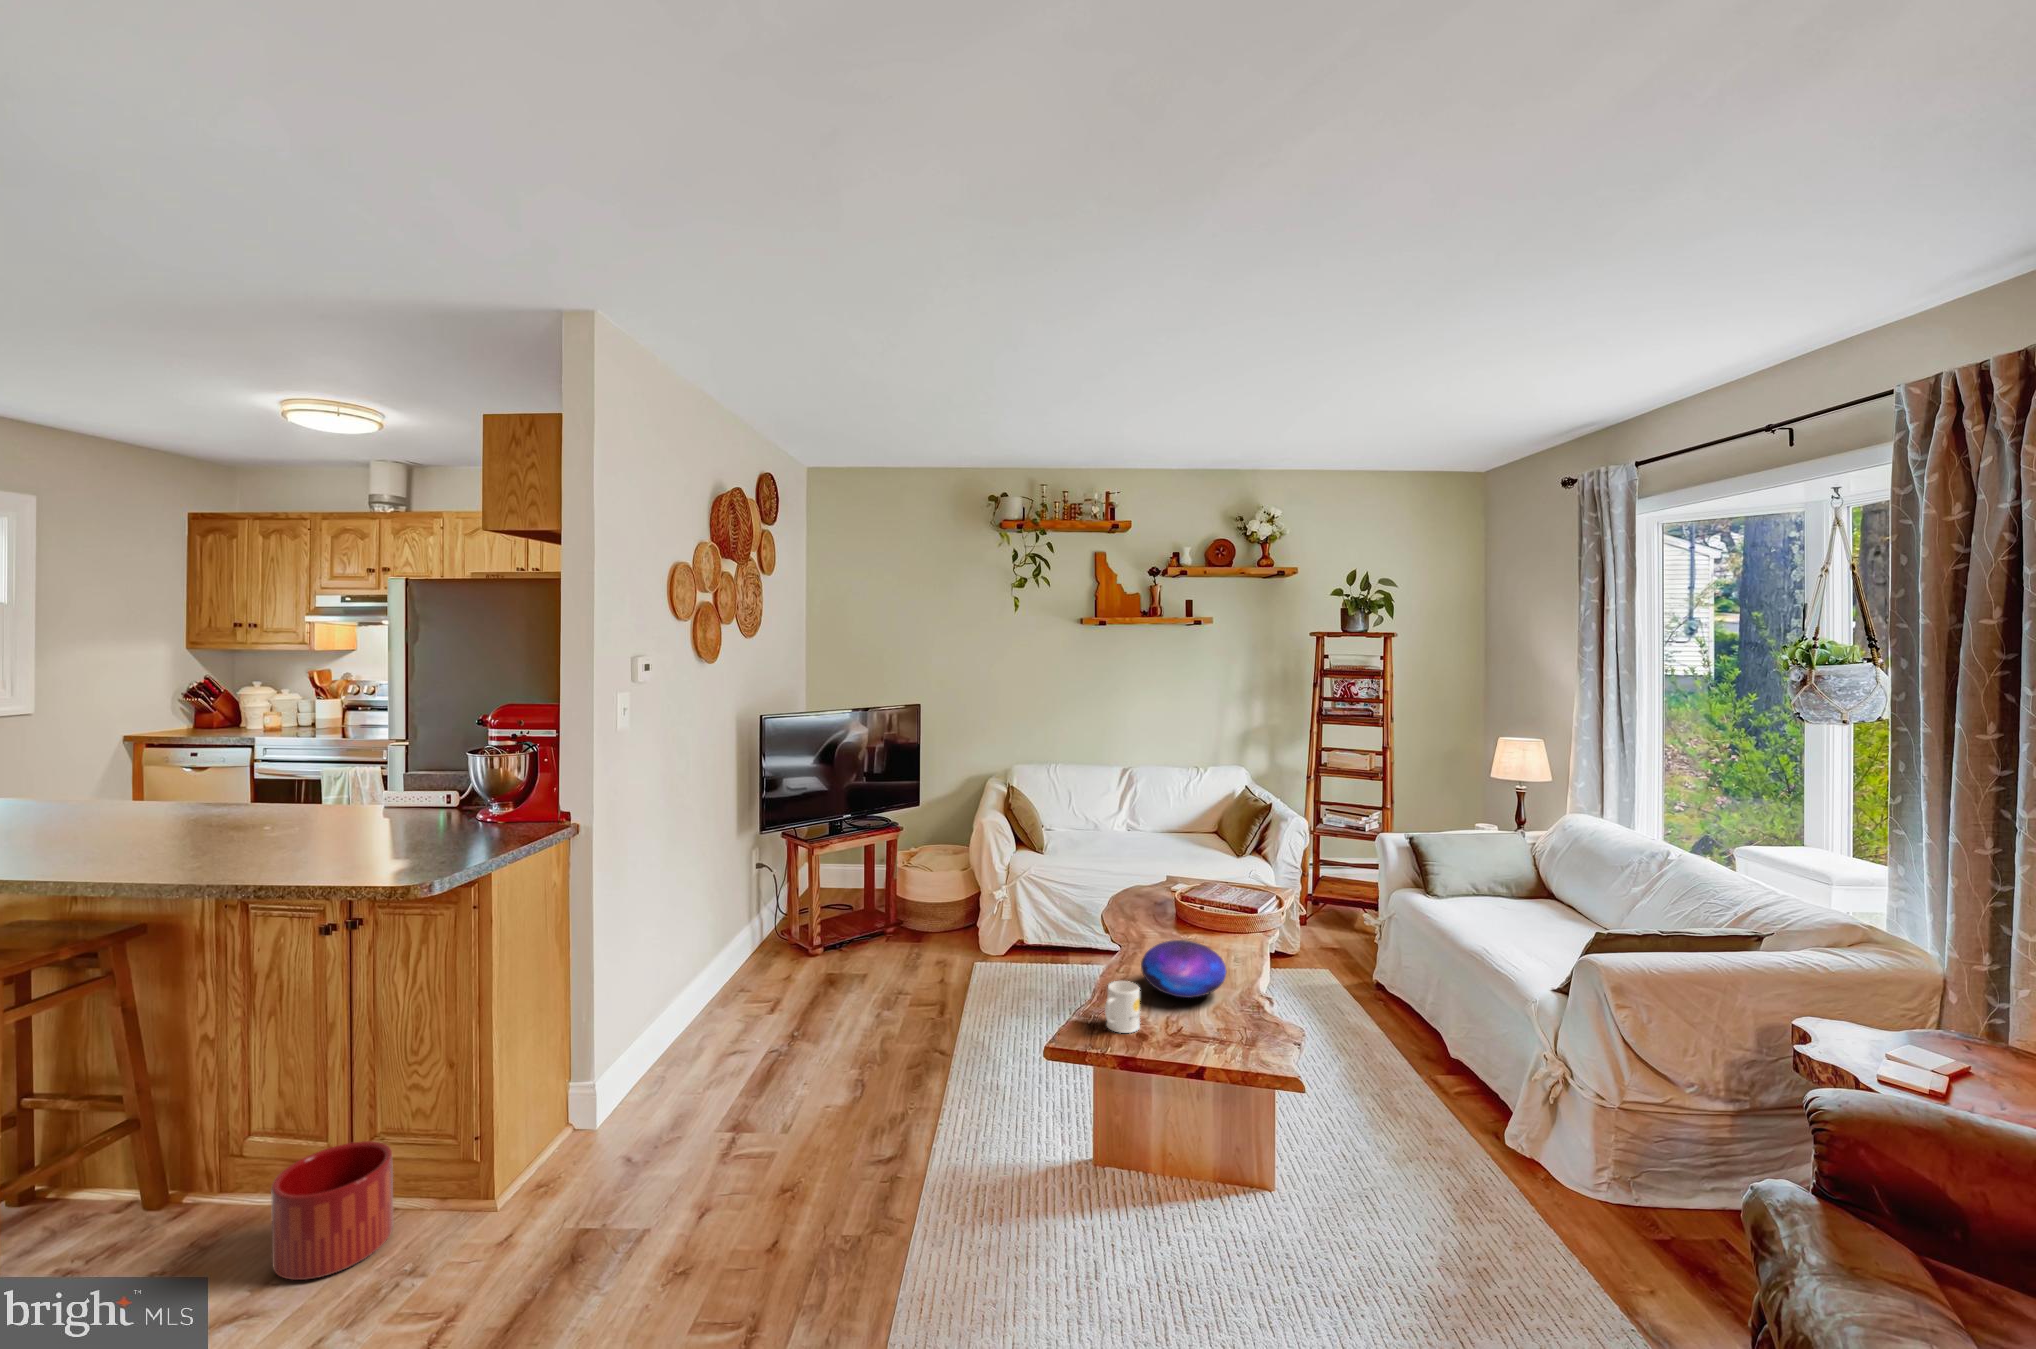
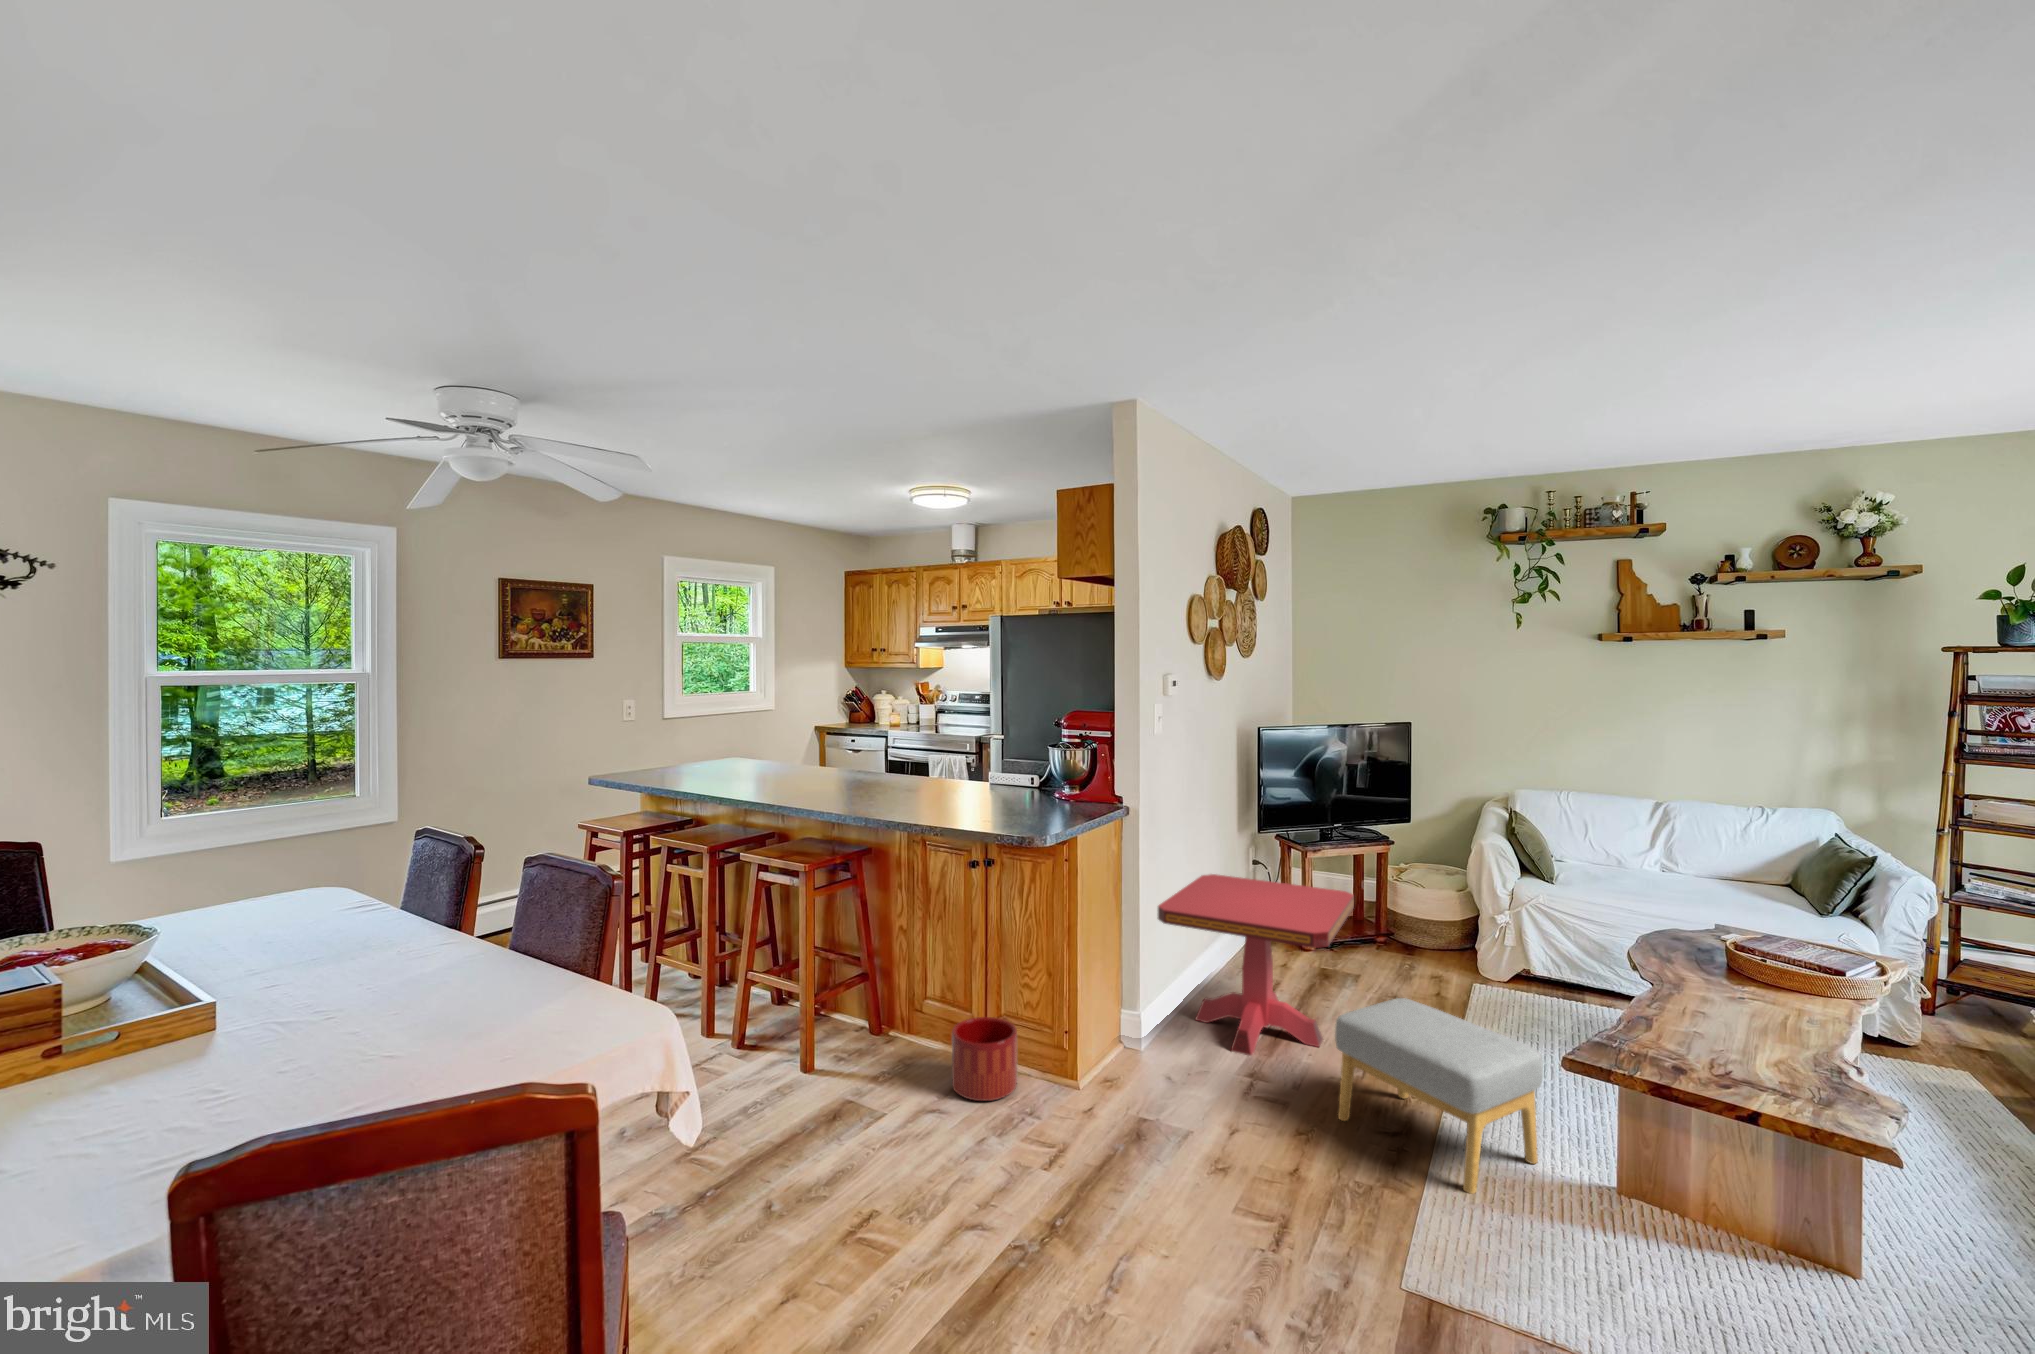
side table: none [623,888,859,1100] -> present [1158,874,1354,1056]
decorative orb: present [1141,940,1226,998] -> none [1678,984,1795,1047]
mug: present [1105,981,1140,1033] -> none [1633,1011,1676,1065]
footstool: none [827,1003,1030,1212] -> present [1335,998,1543,1194]

